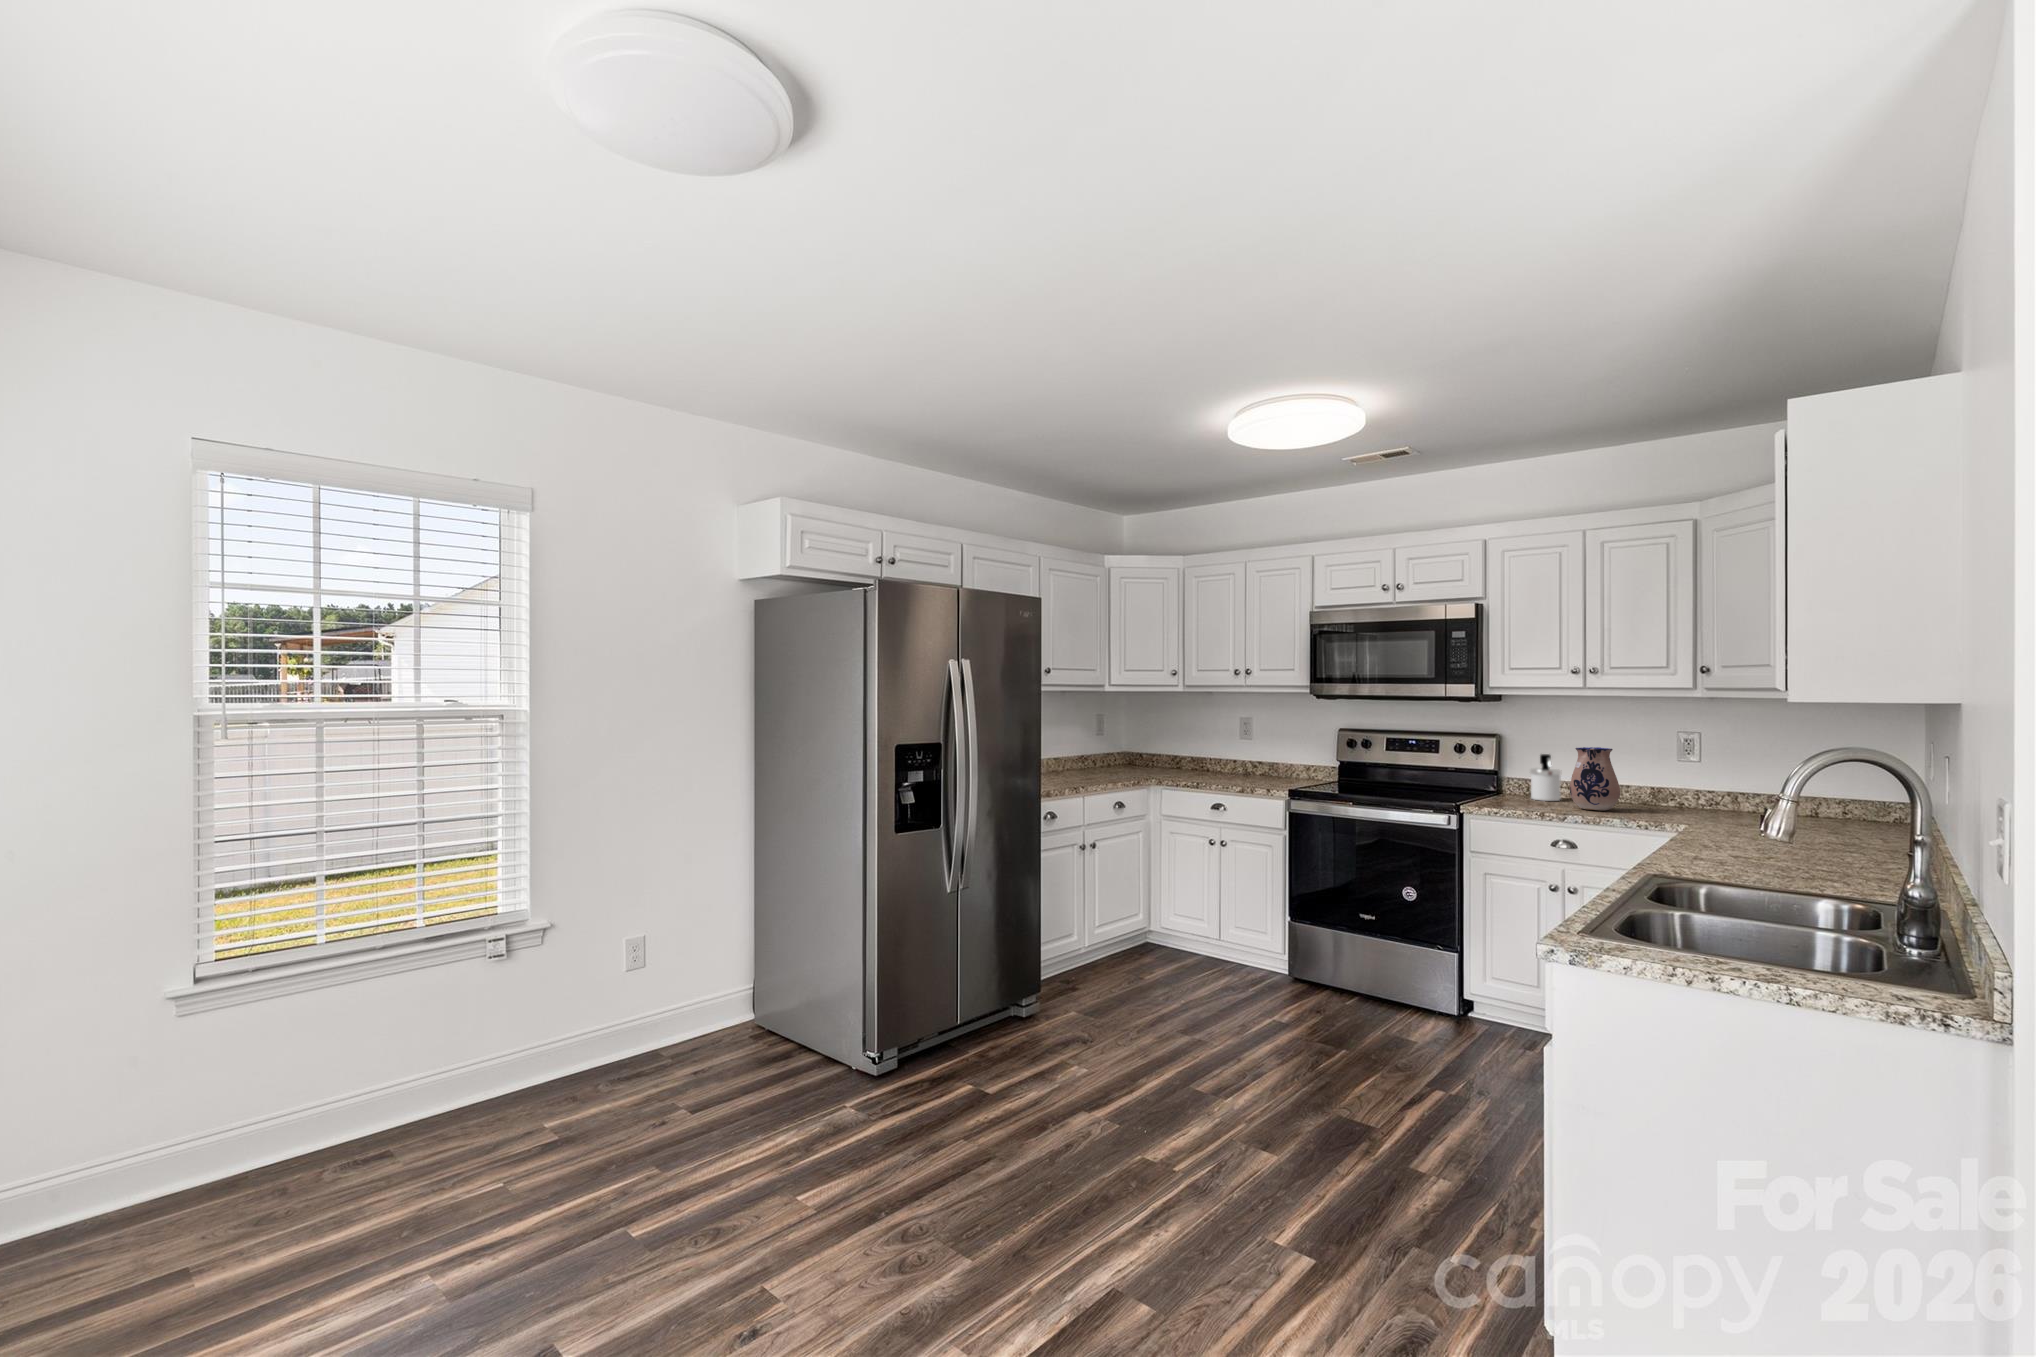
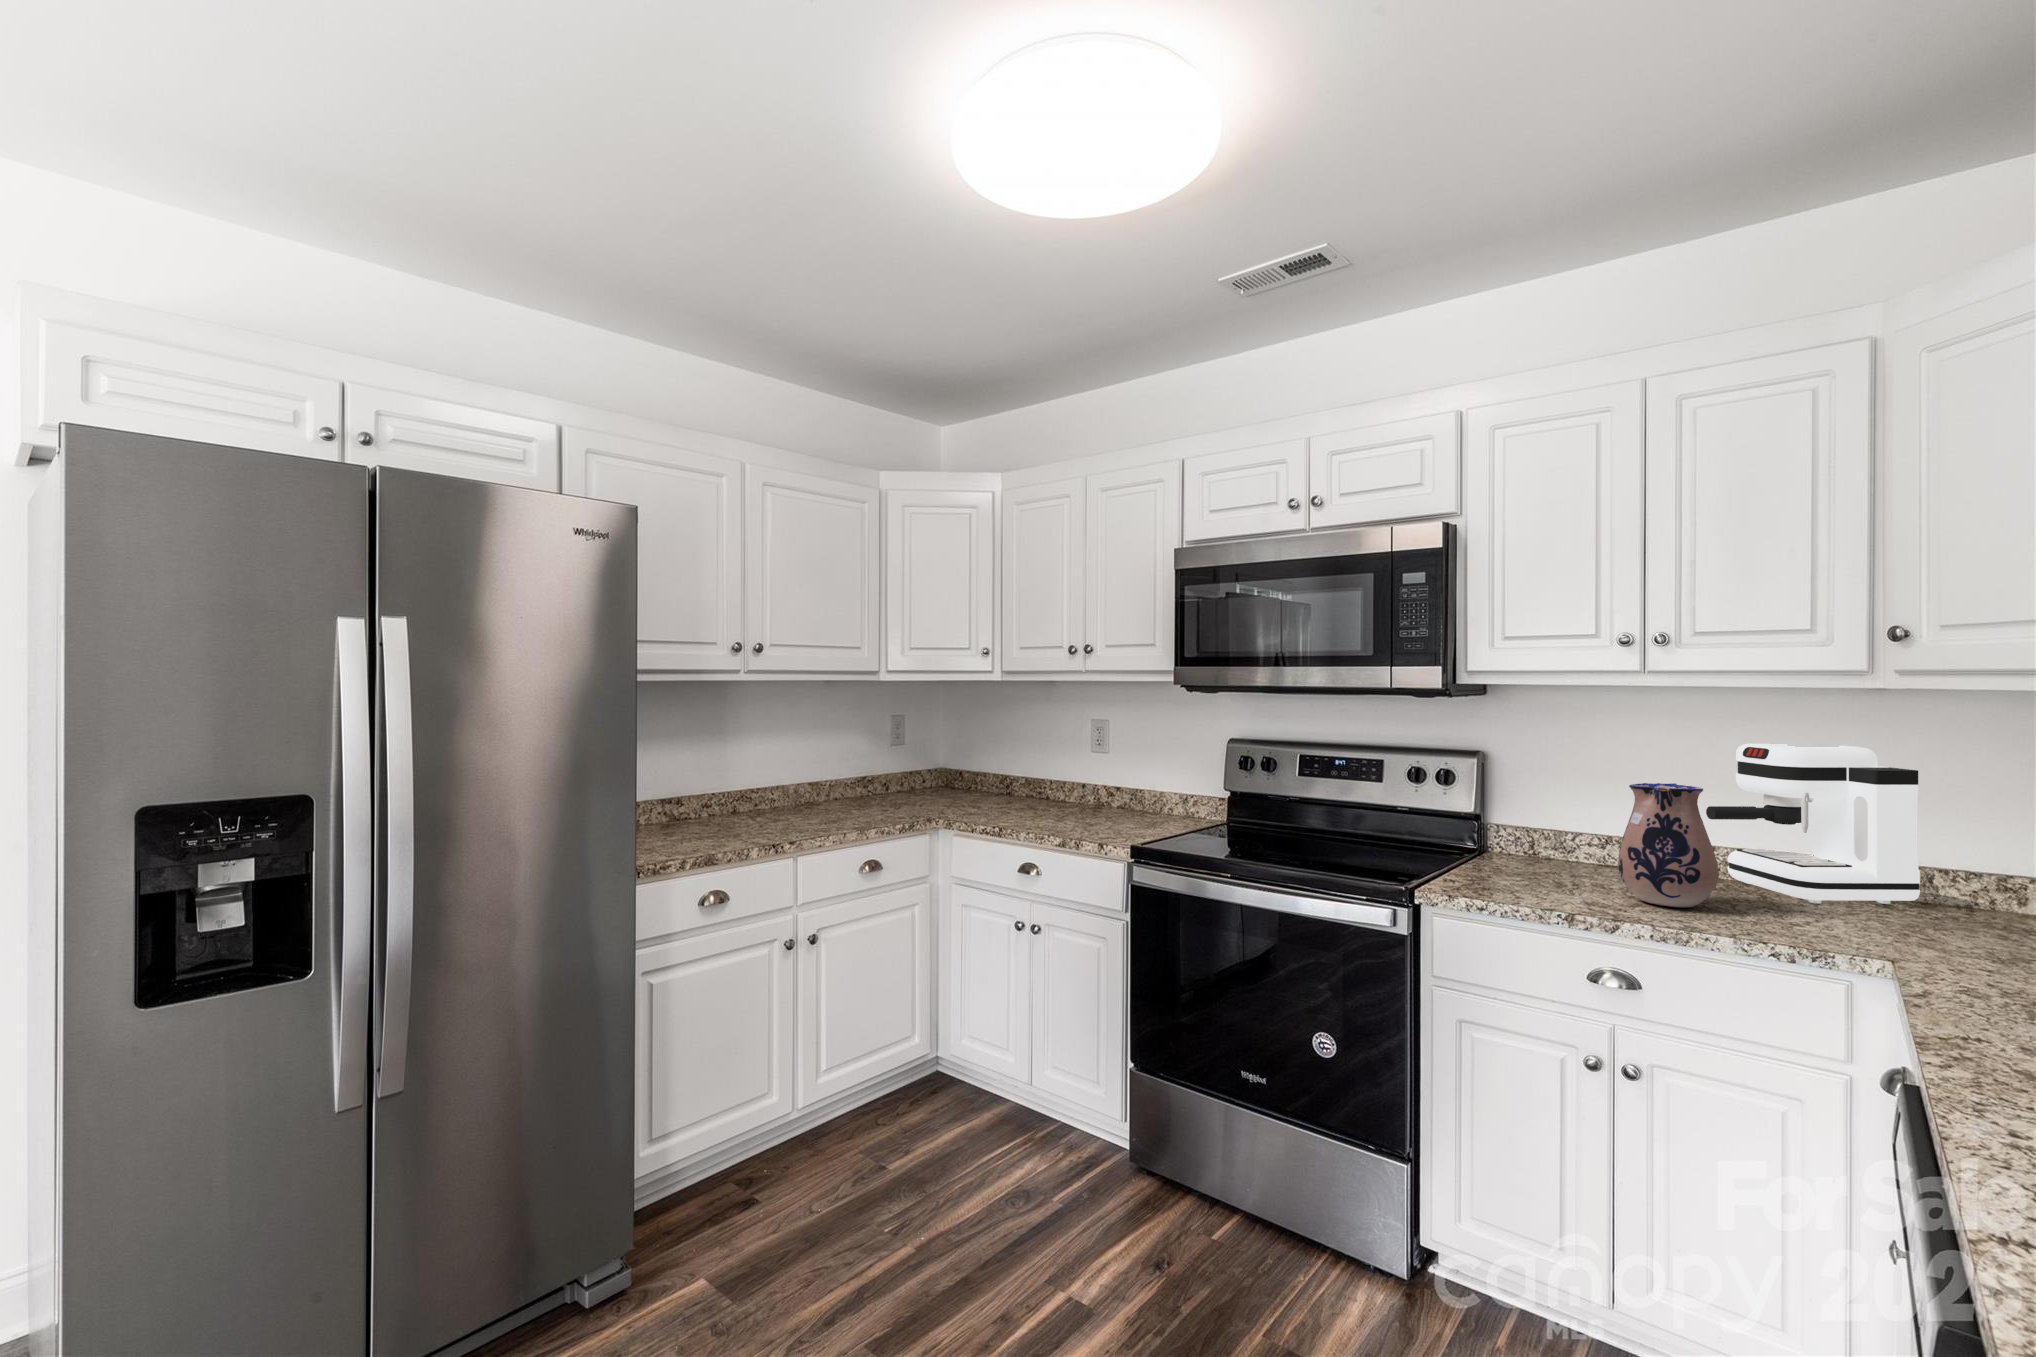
coffee maker: none [1621,728,1728,811] -> present [1706,743,1920,904]
soap dispenser: present [1530,754,1562,801] -> none [1537,789,1594,874]

